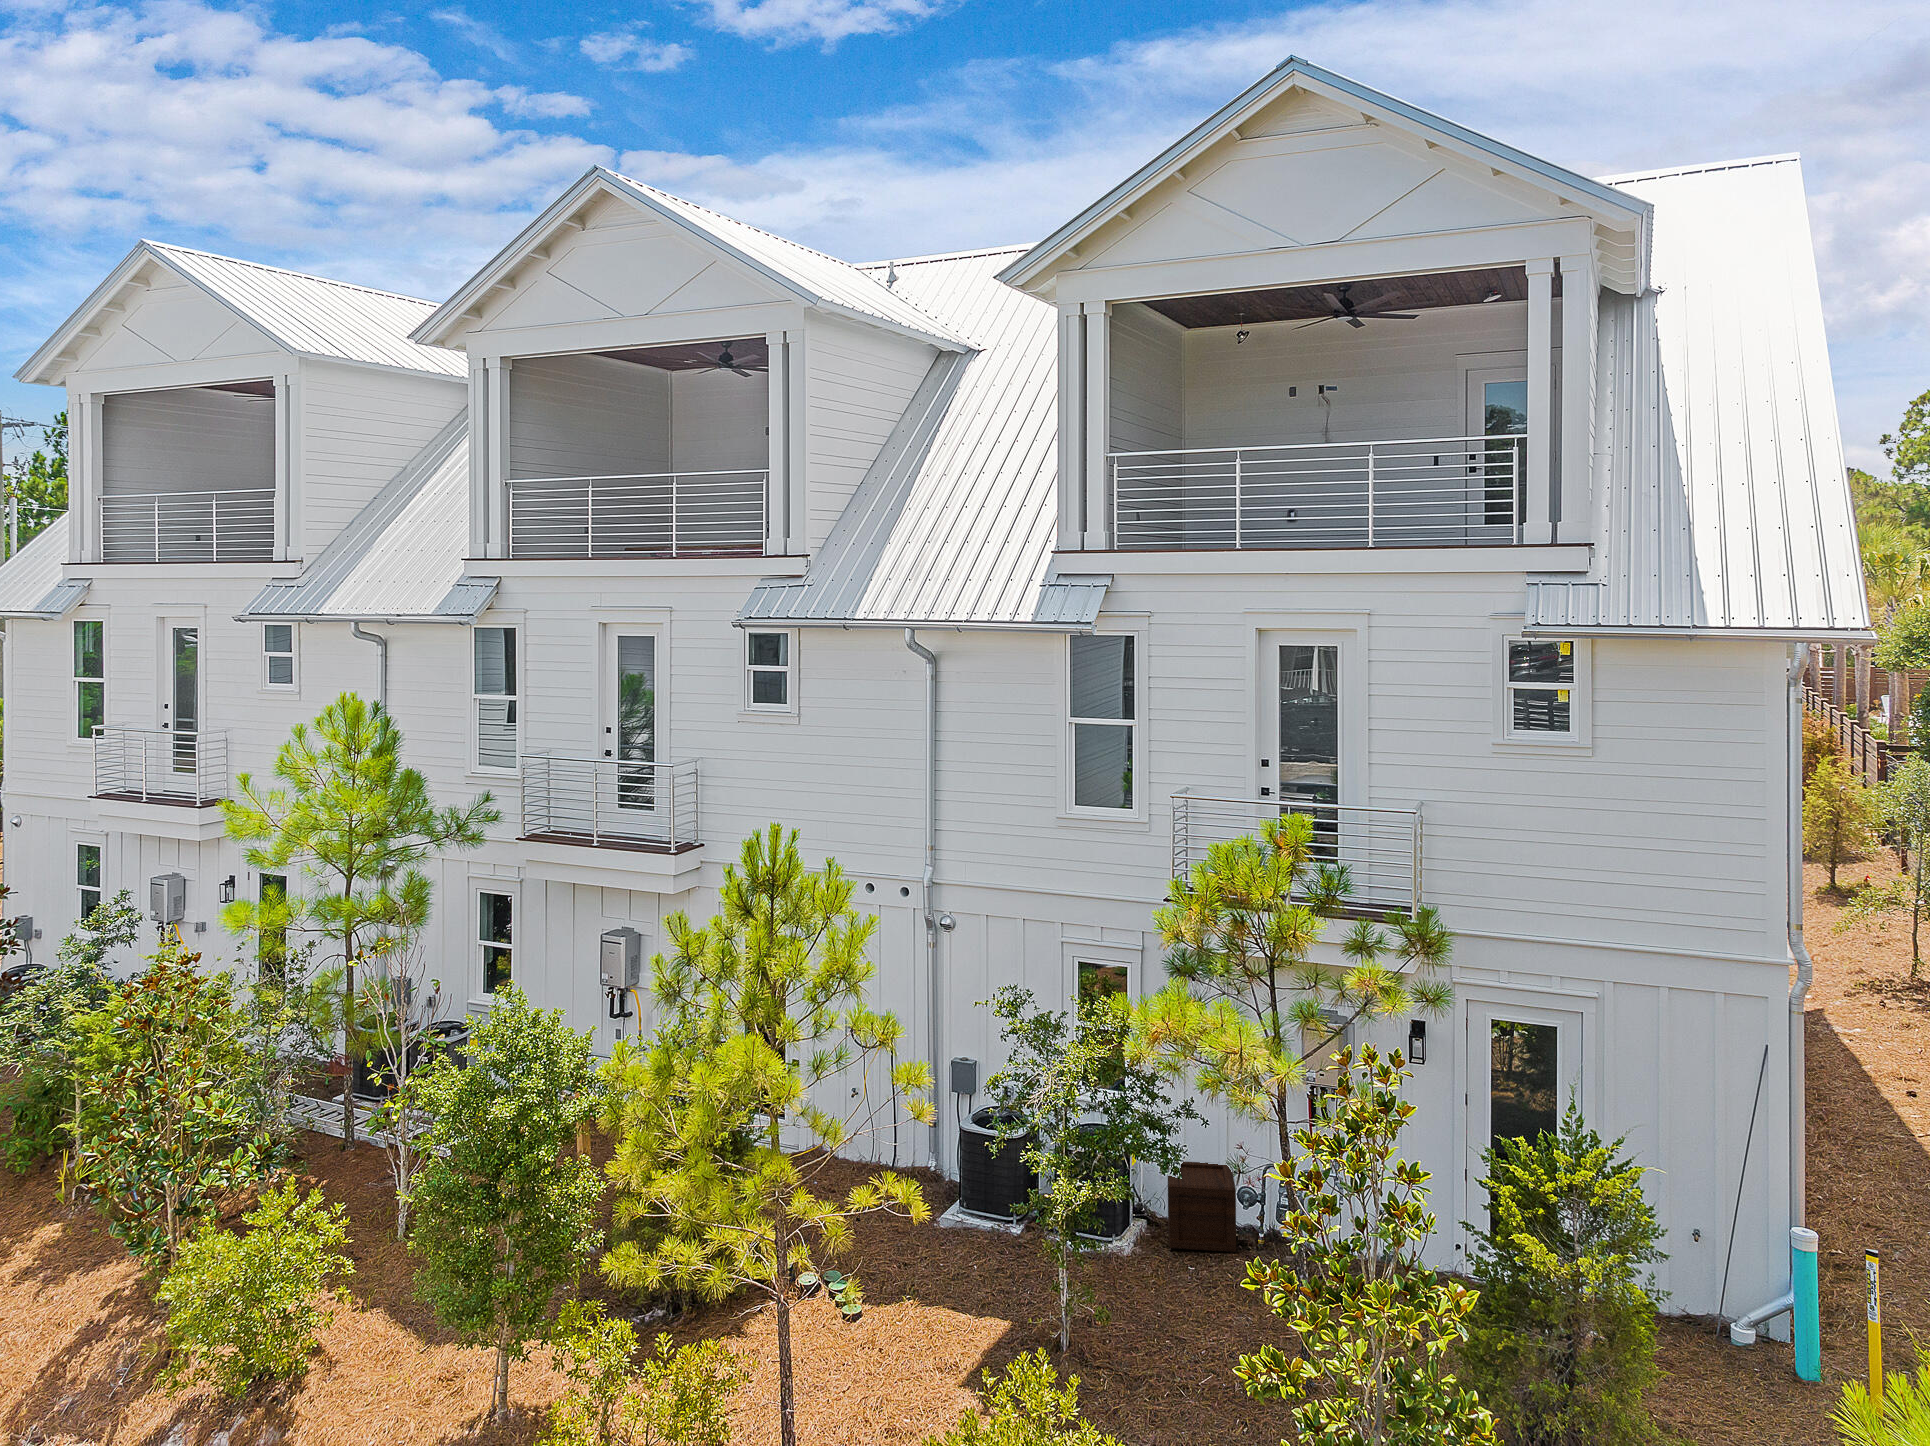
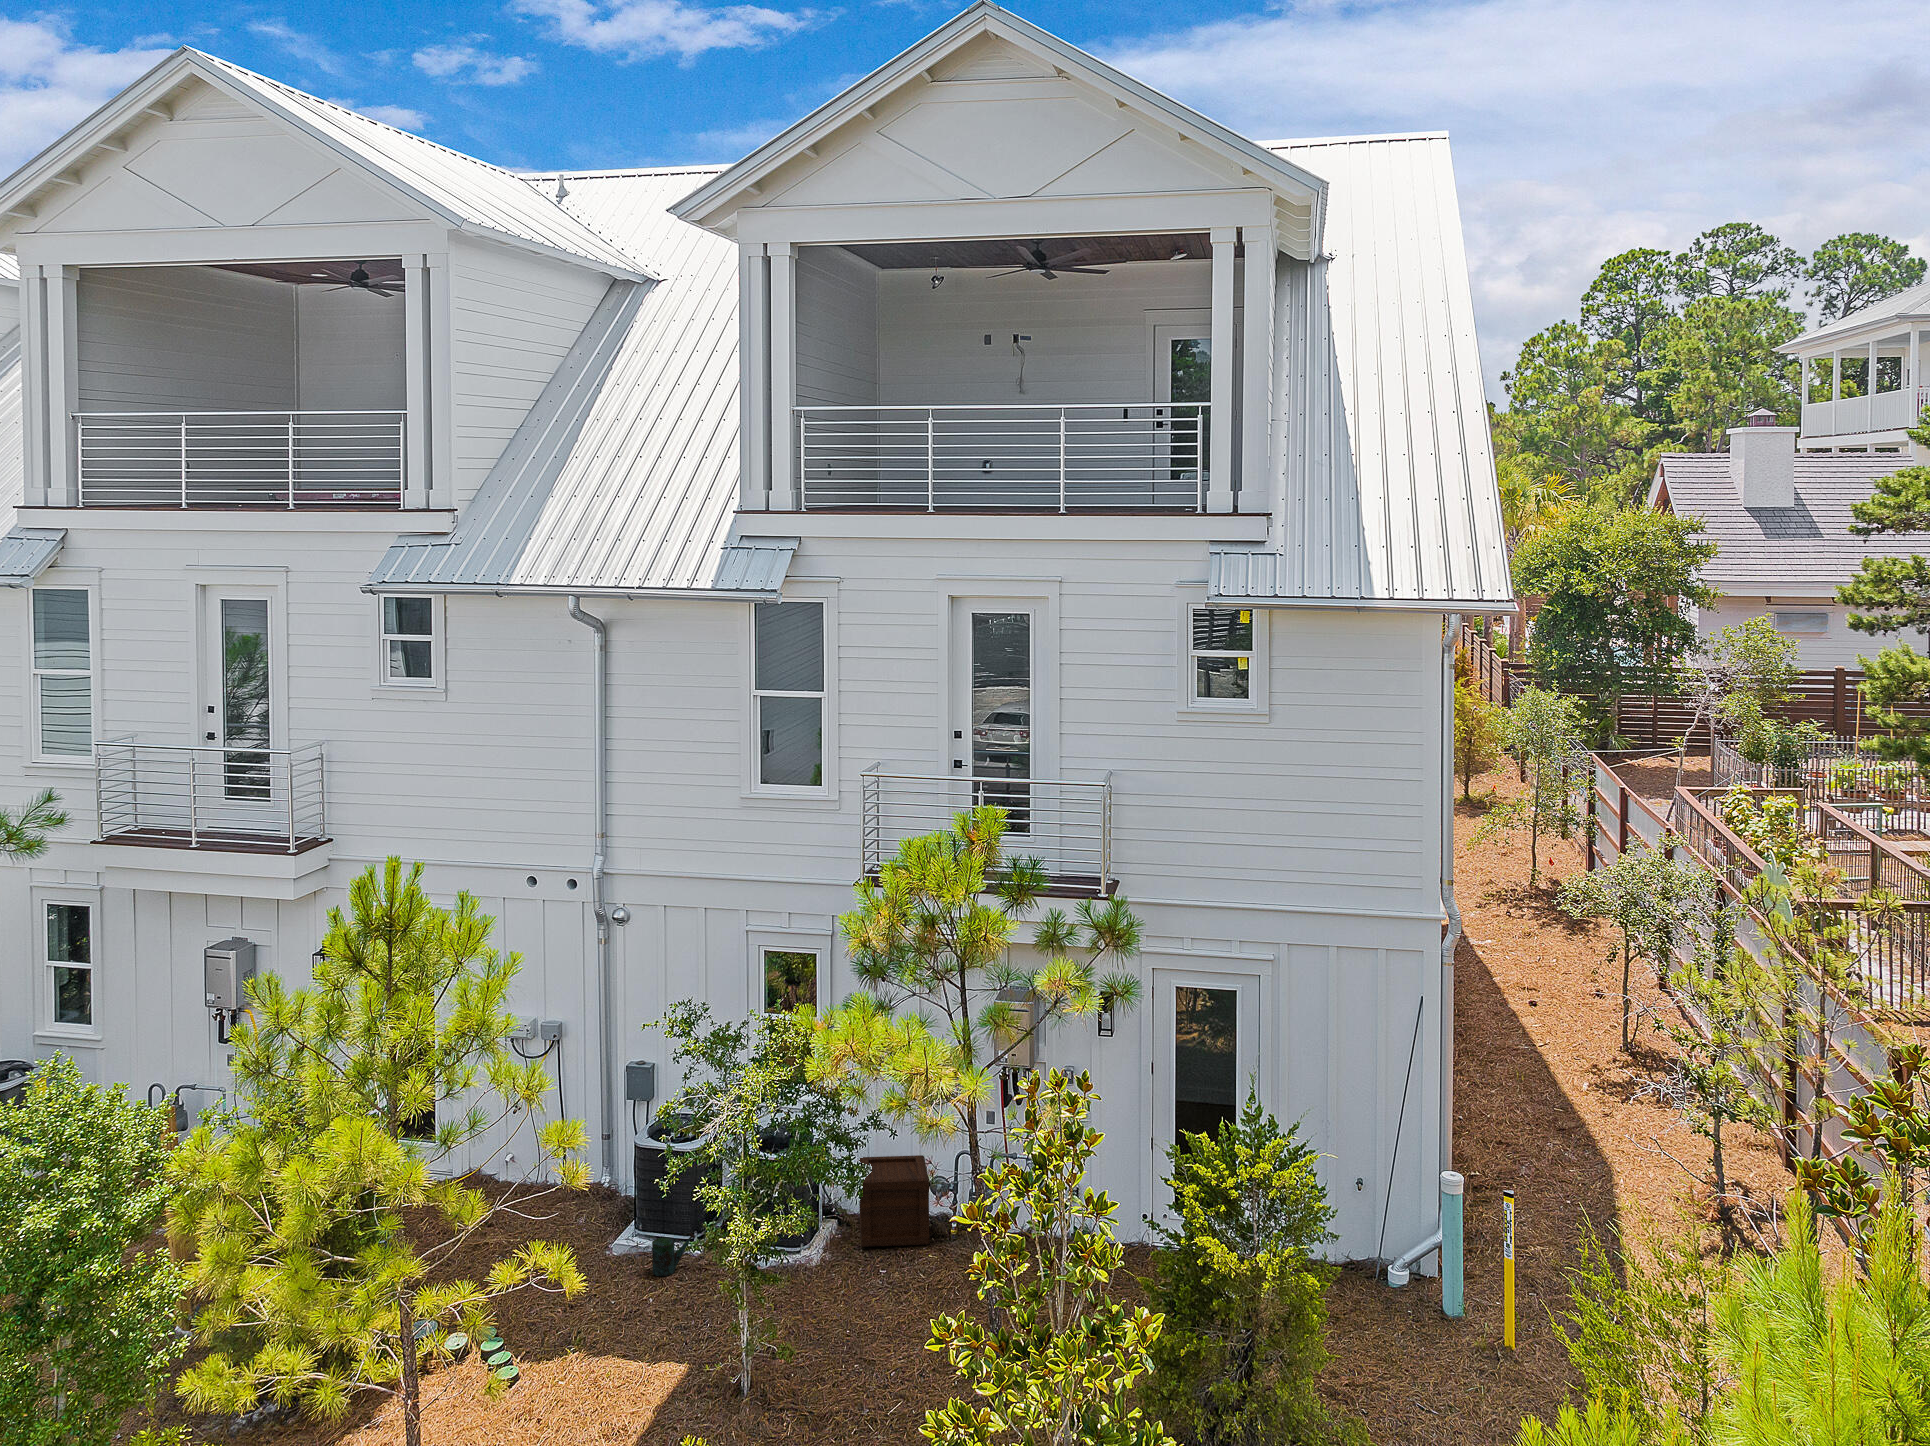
watering can: none [965,1220,1013,1259] -> present [644,1233,695,1276]

